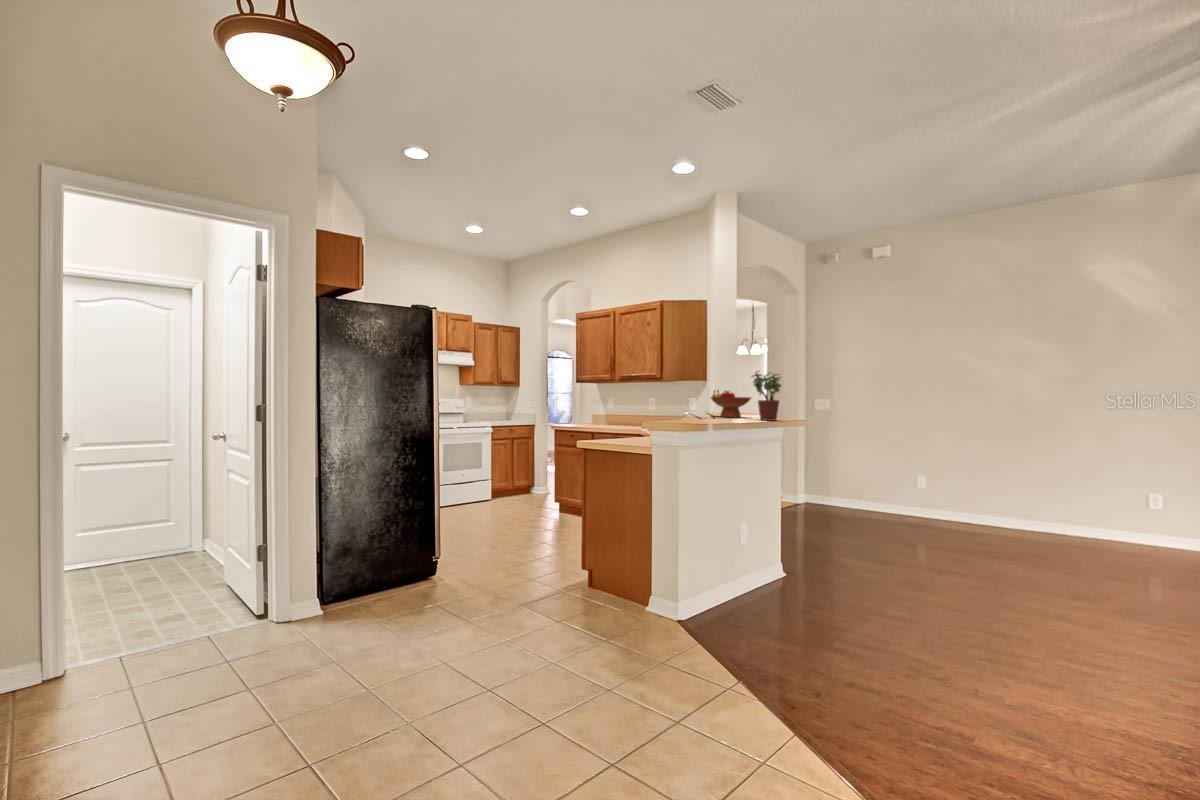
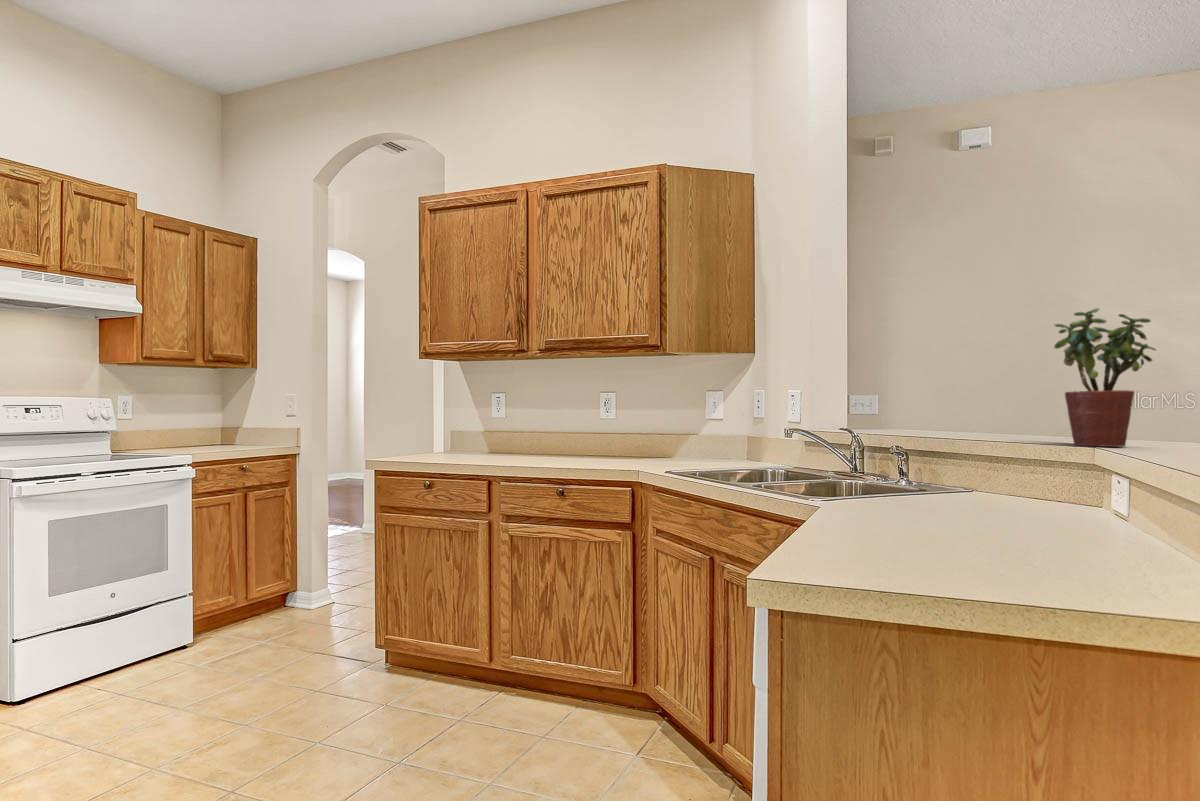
fruit bowl: present [711,390,751,417] -> none [870,365,986,437]

